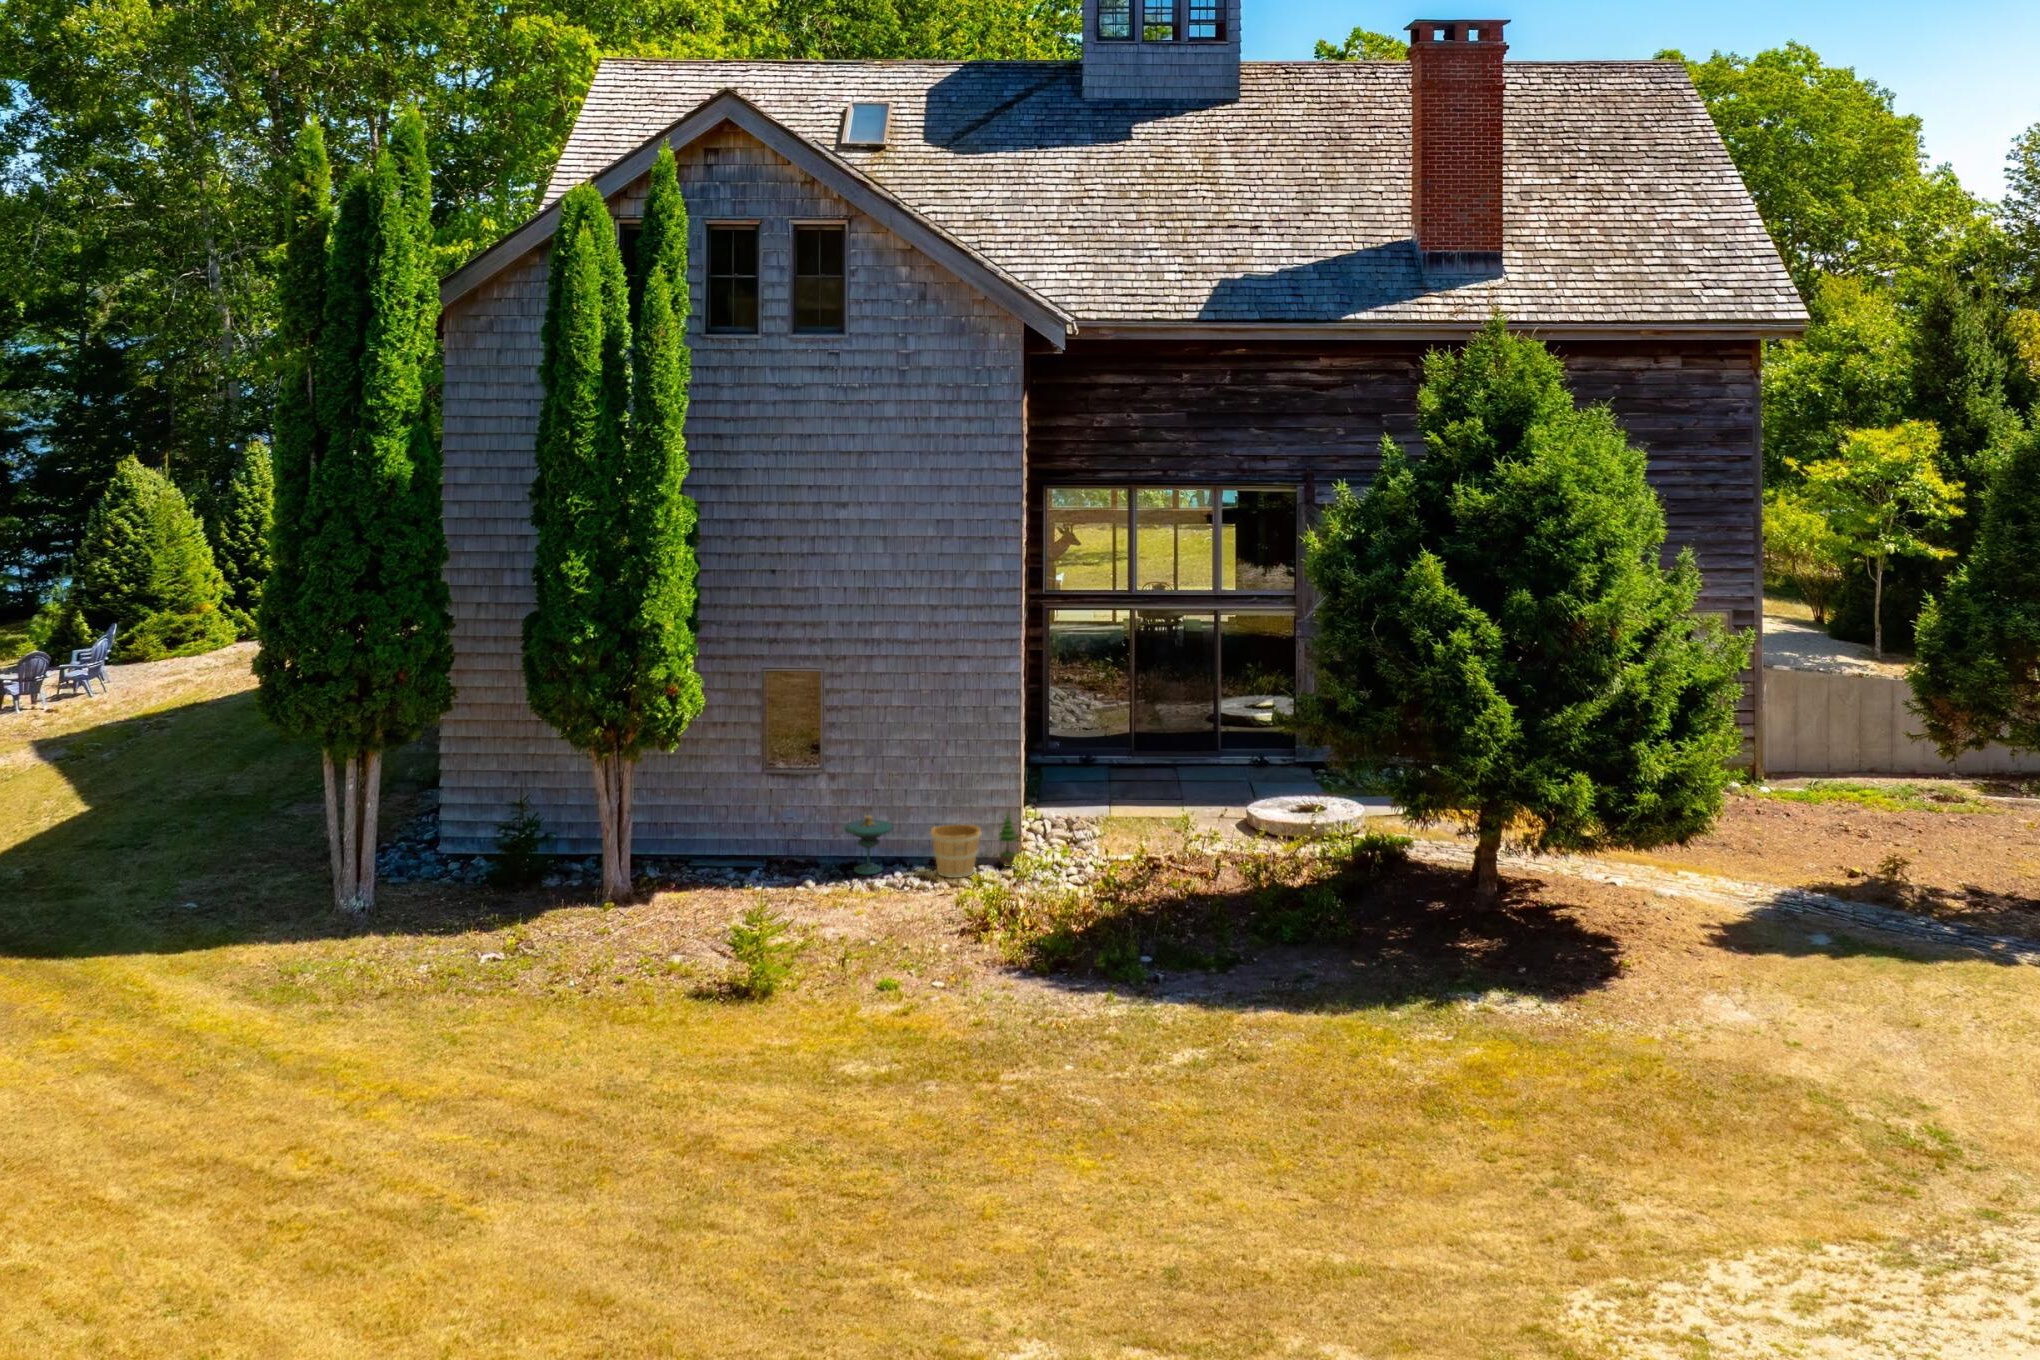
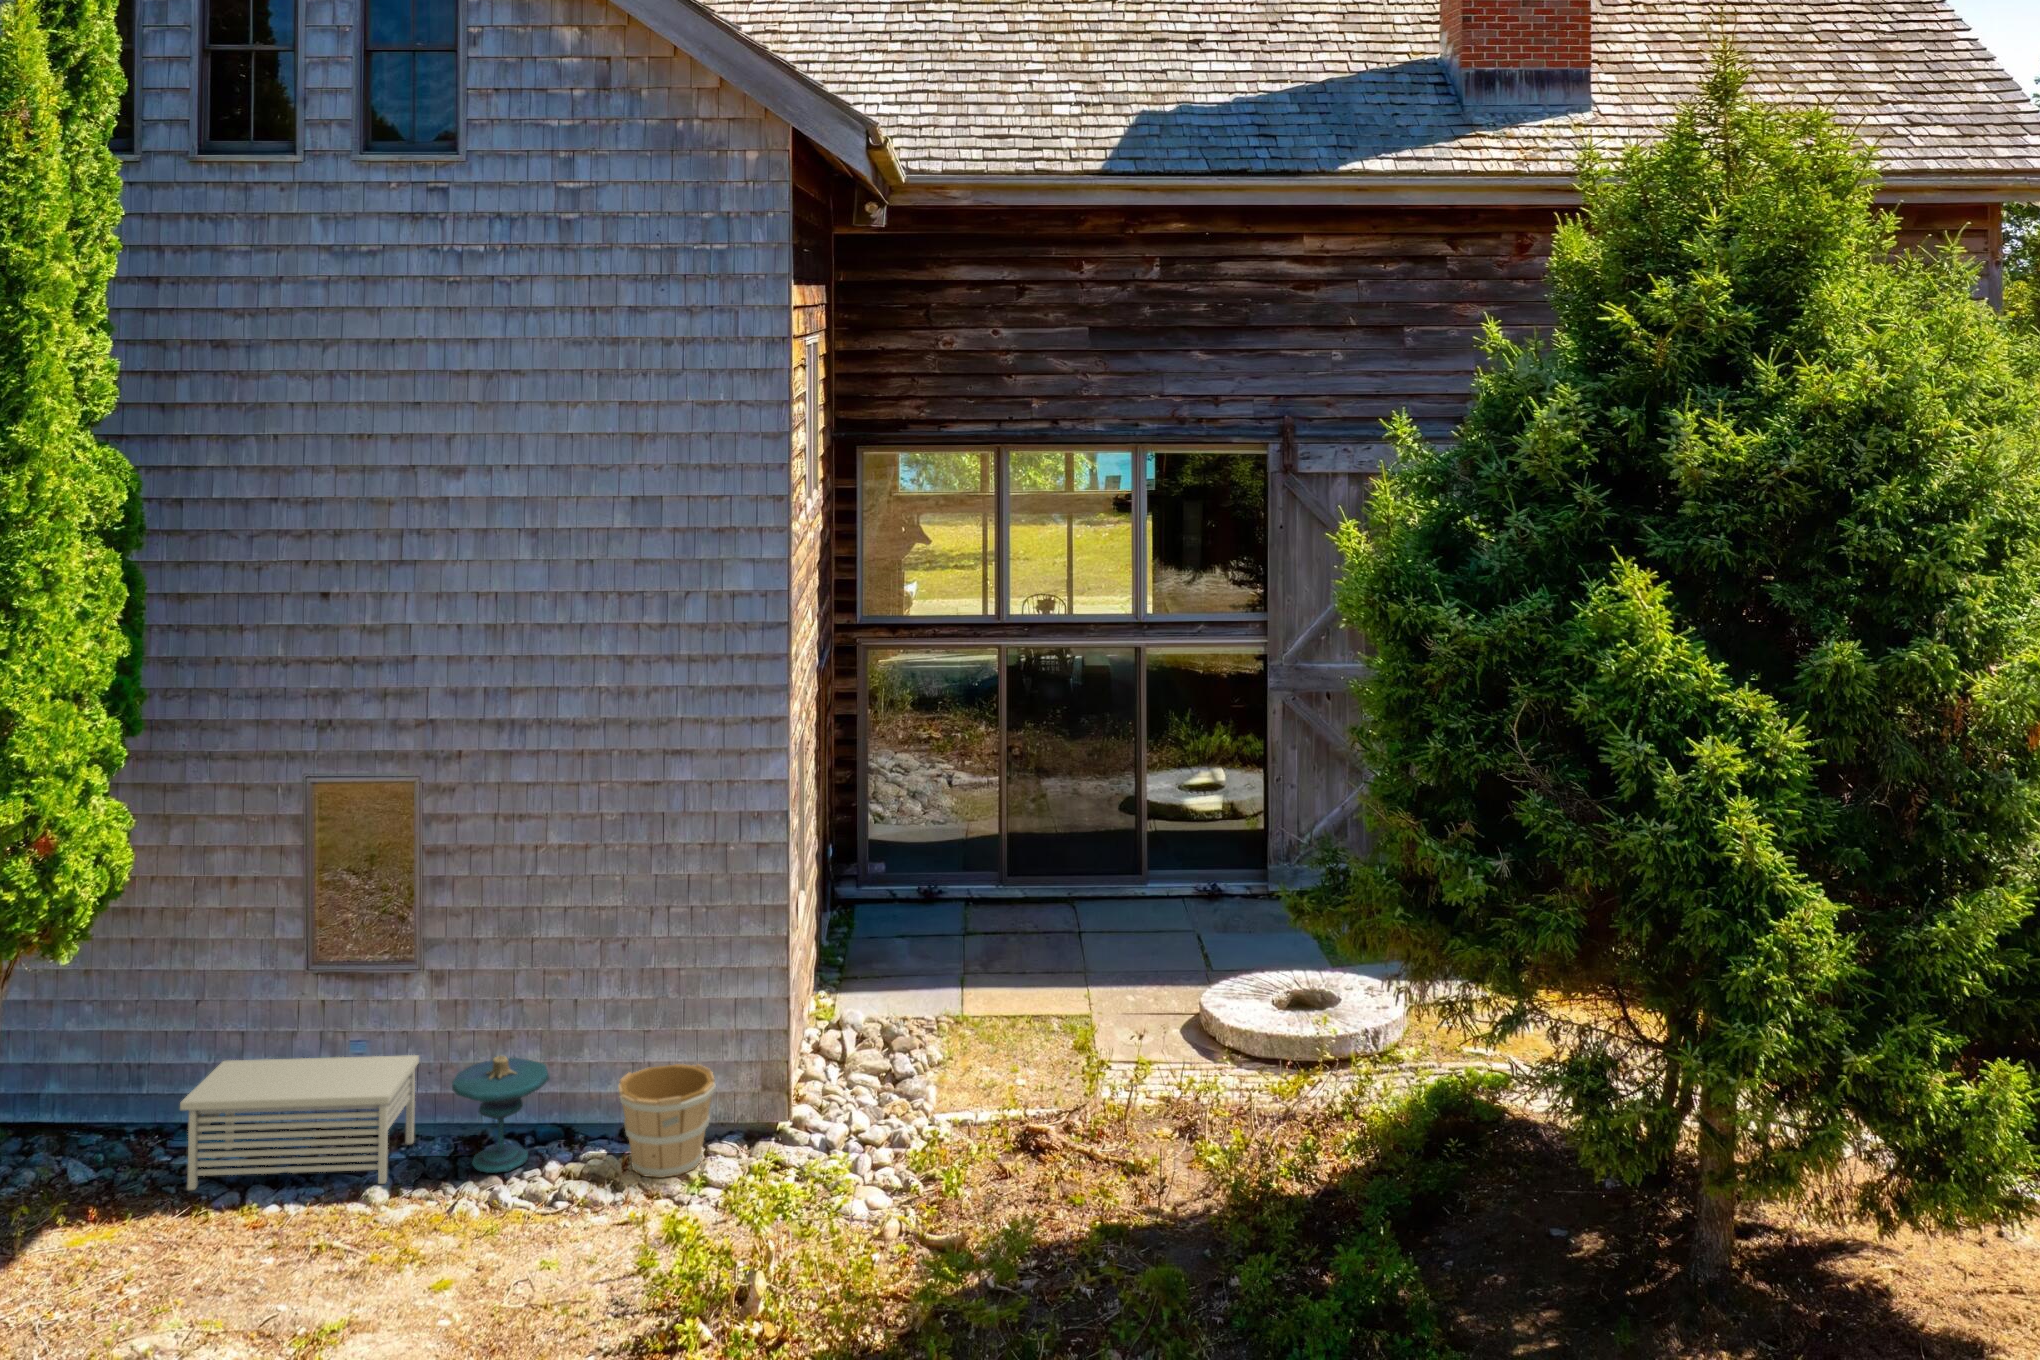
potted tree: present [999,813,1016,865] -> none [749,1037,786,1143]
storage bench: none [709,818,821,877] -> present [180,1055,419,1190]

